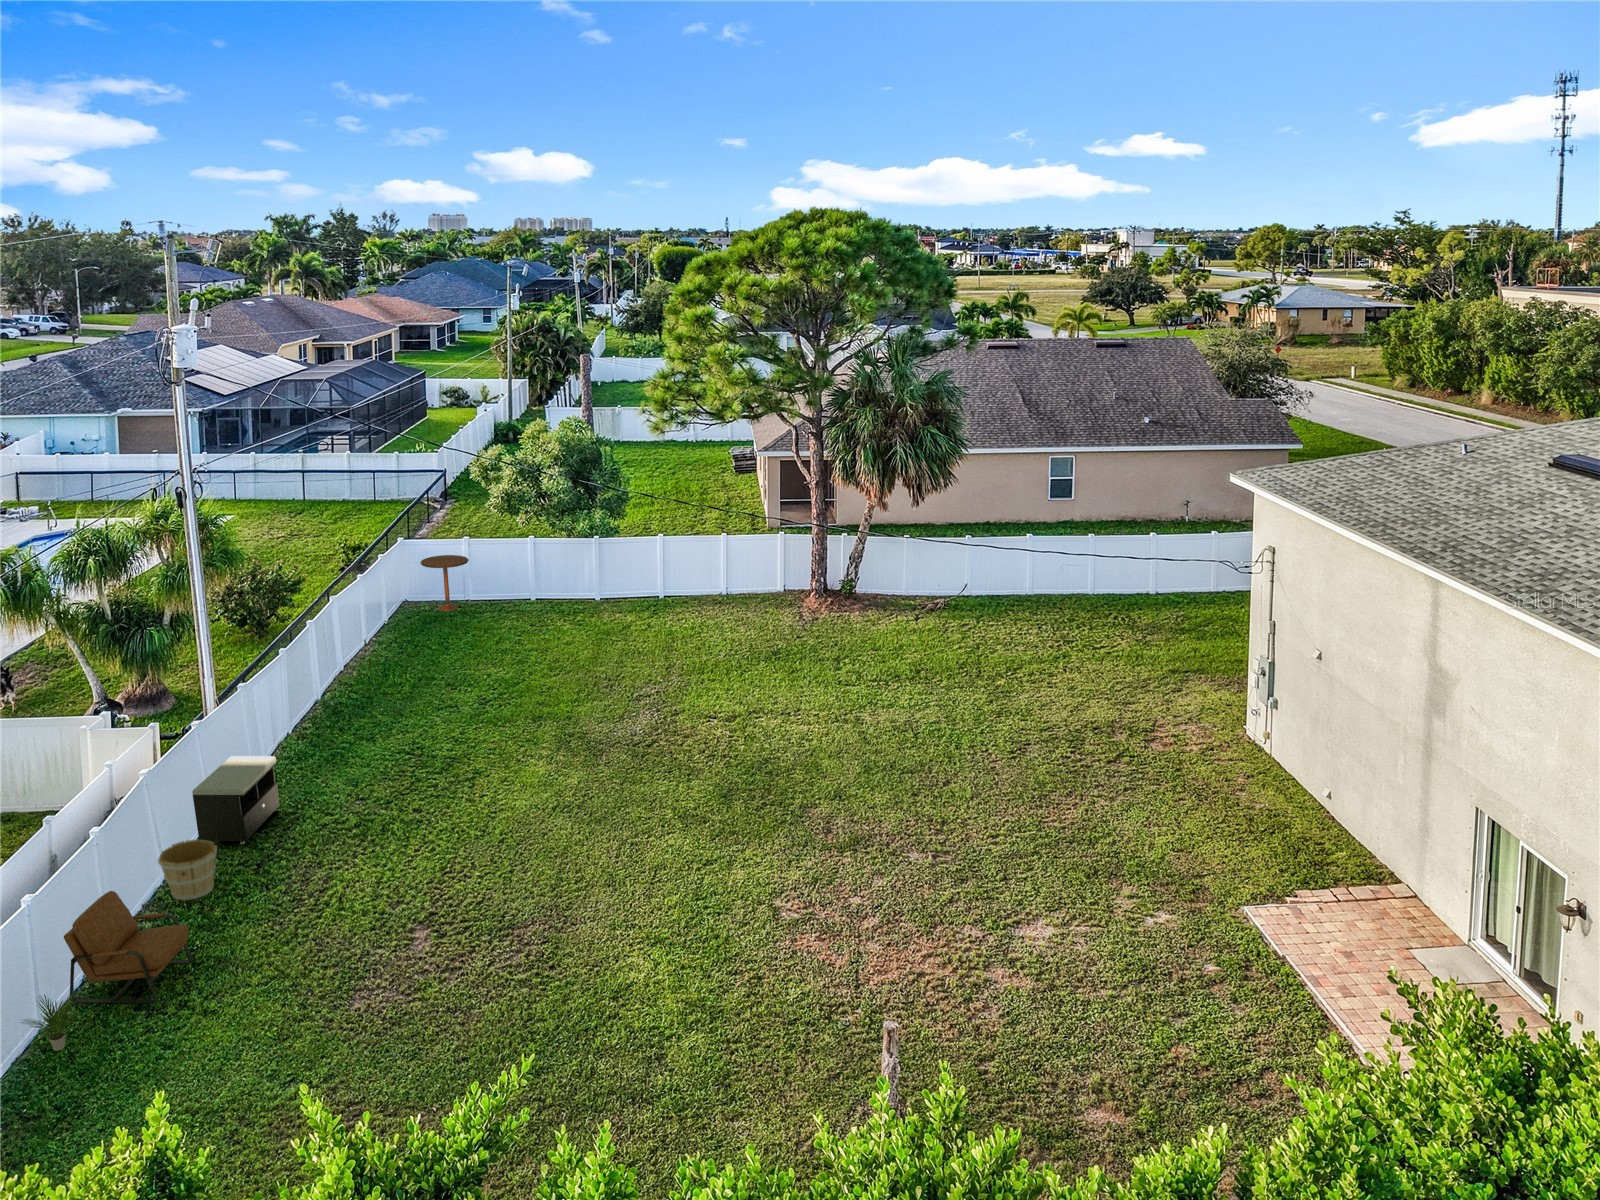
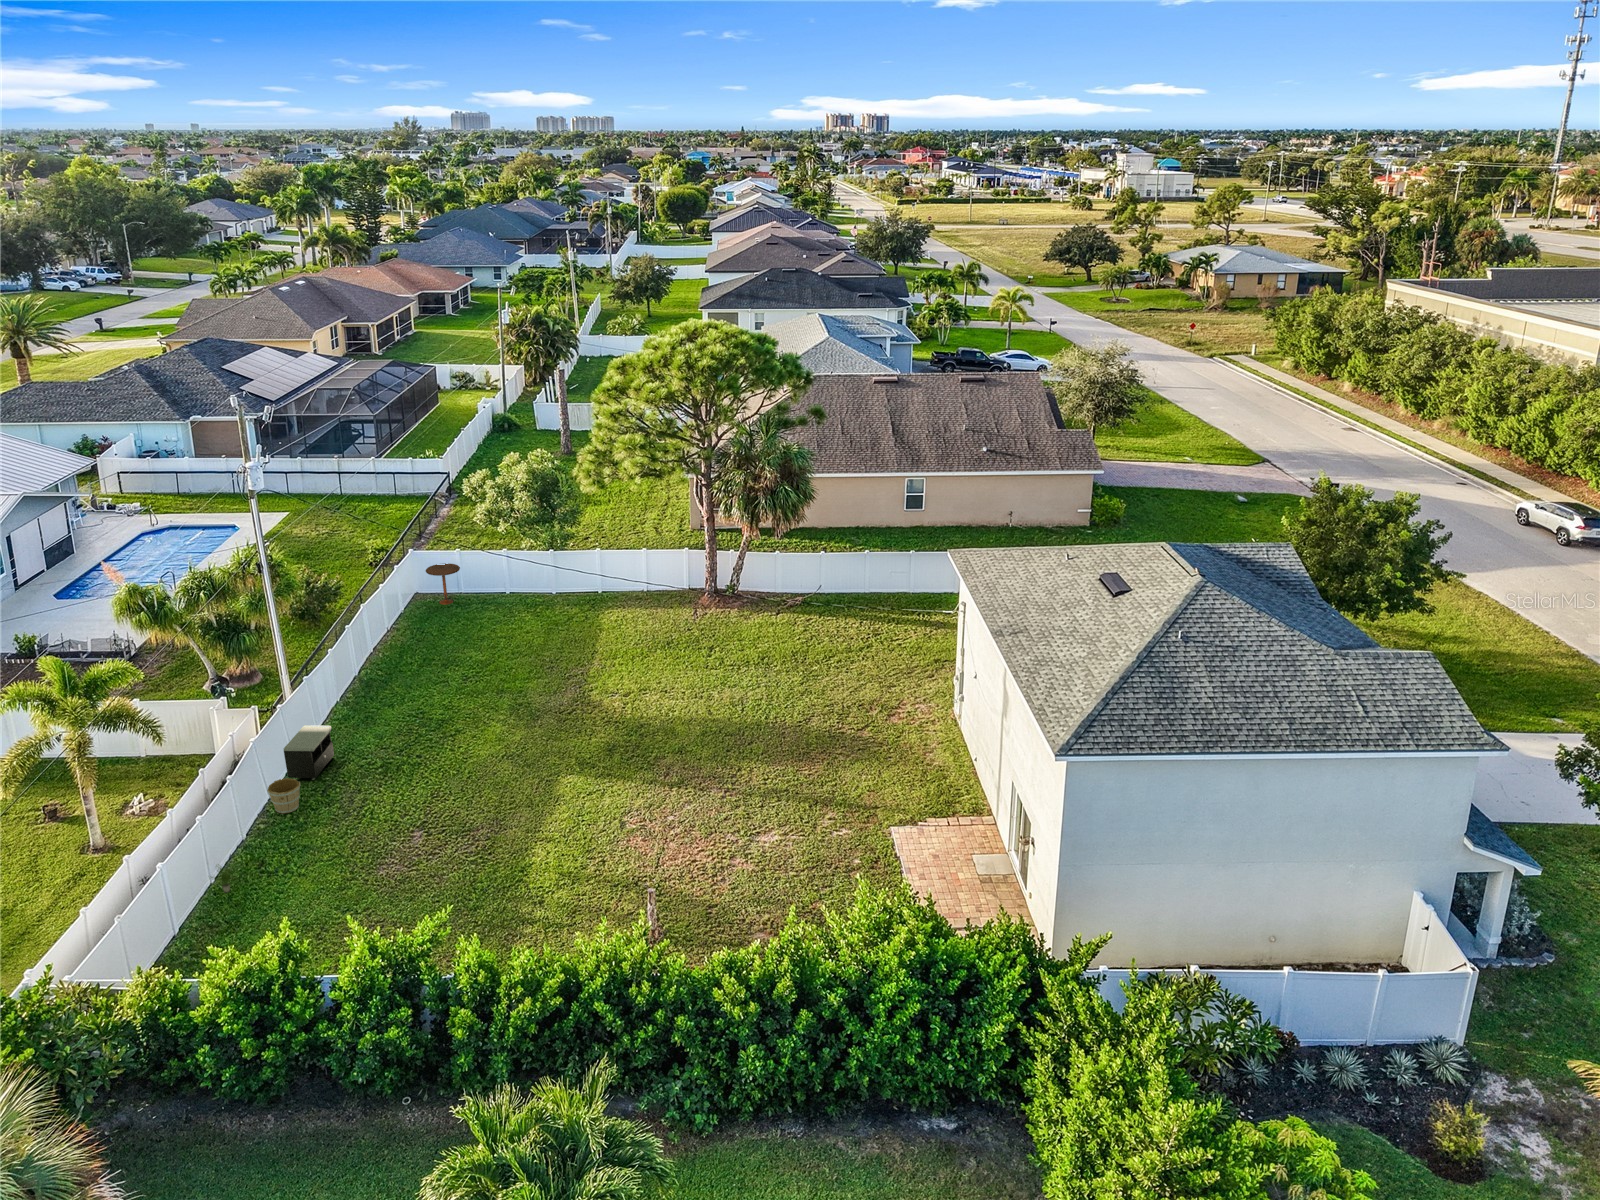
chair: present [64,891,192,1003] -> none [225,809,291,869]

